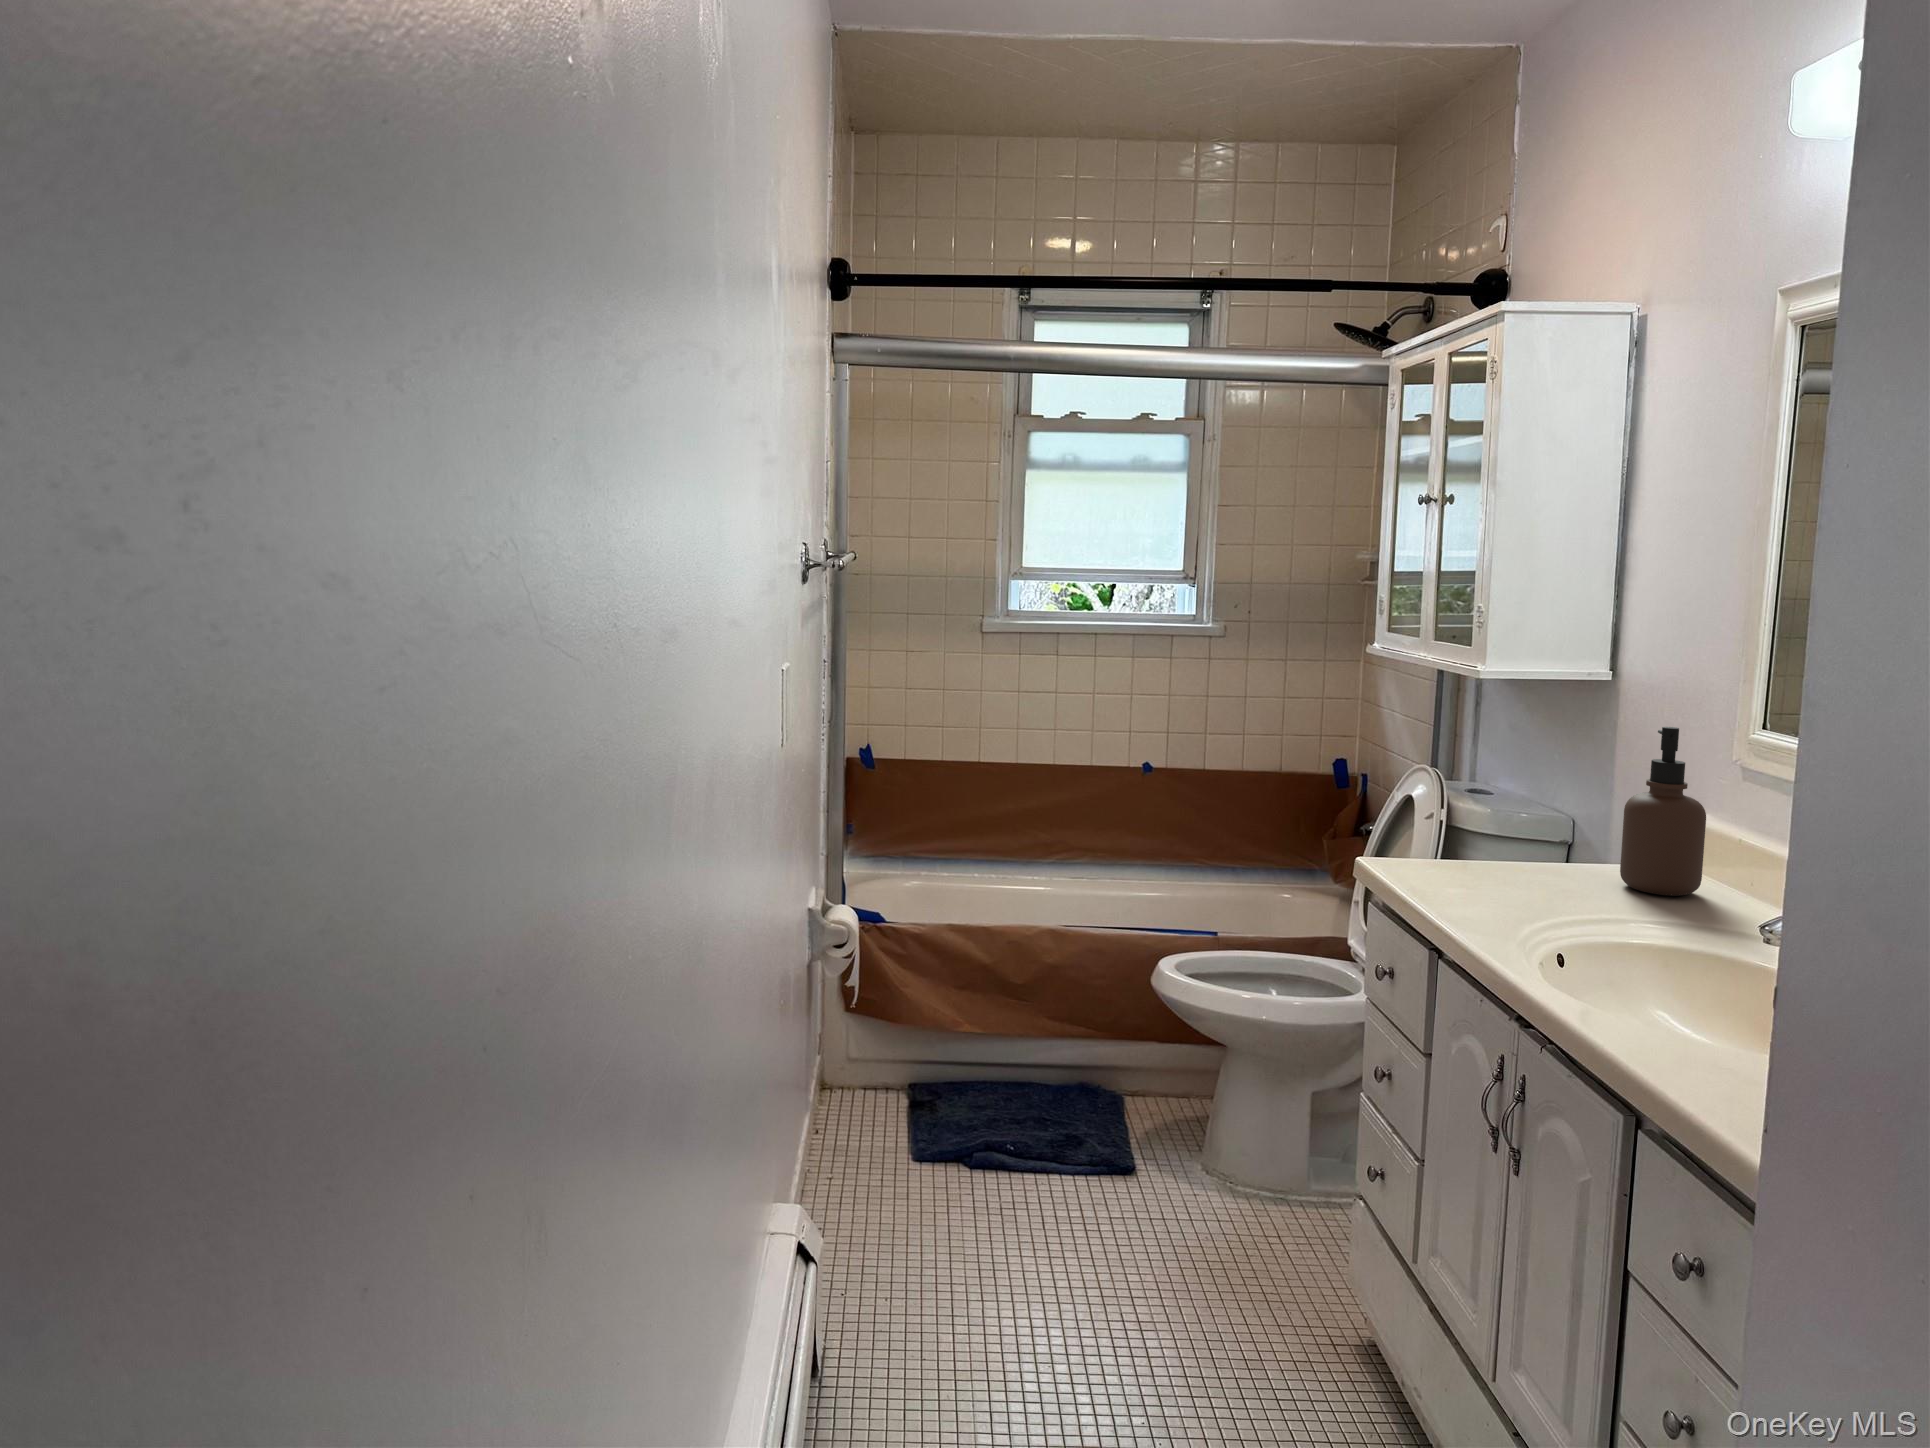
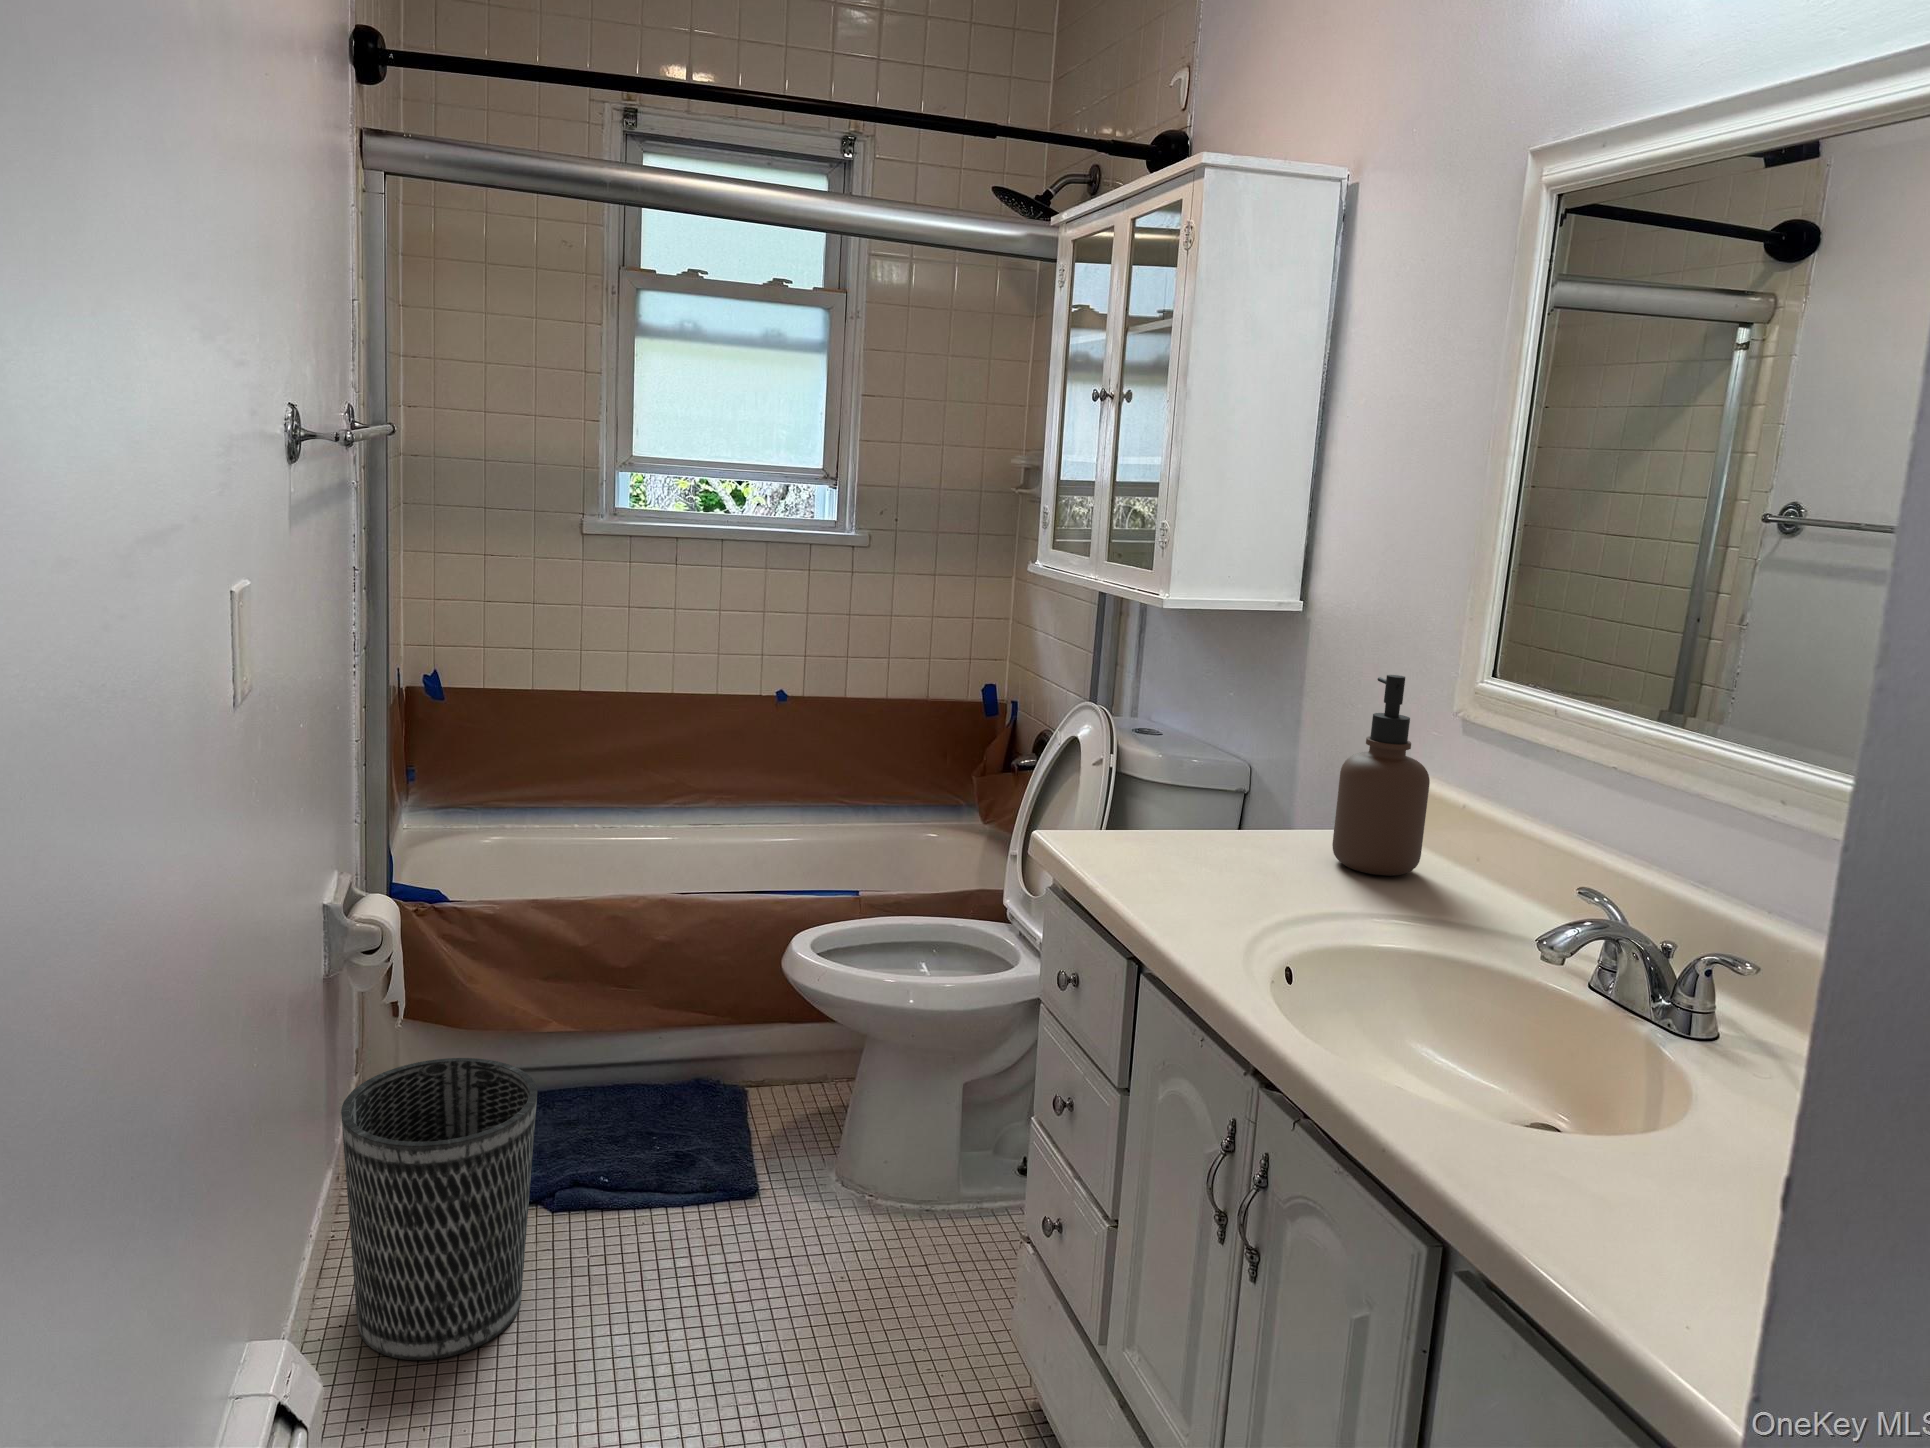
wastebasket: none [826,1030,964,1252] -> present [341,1058,537,1360]

